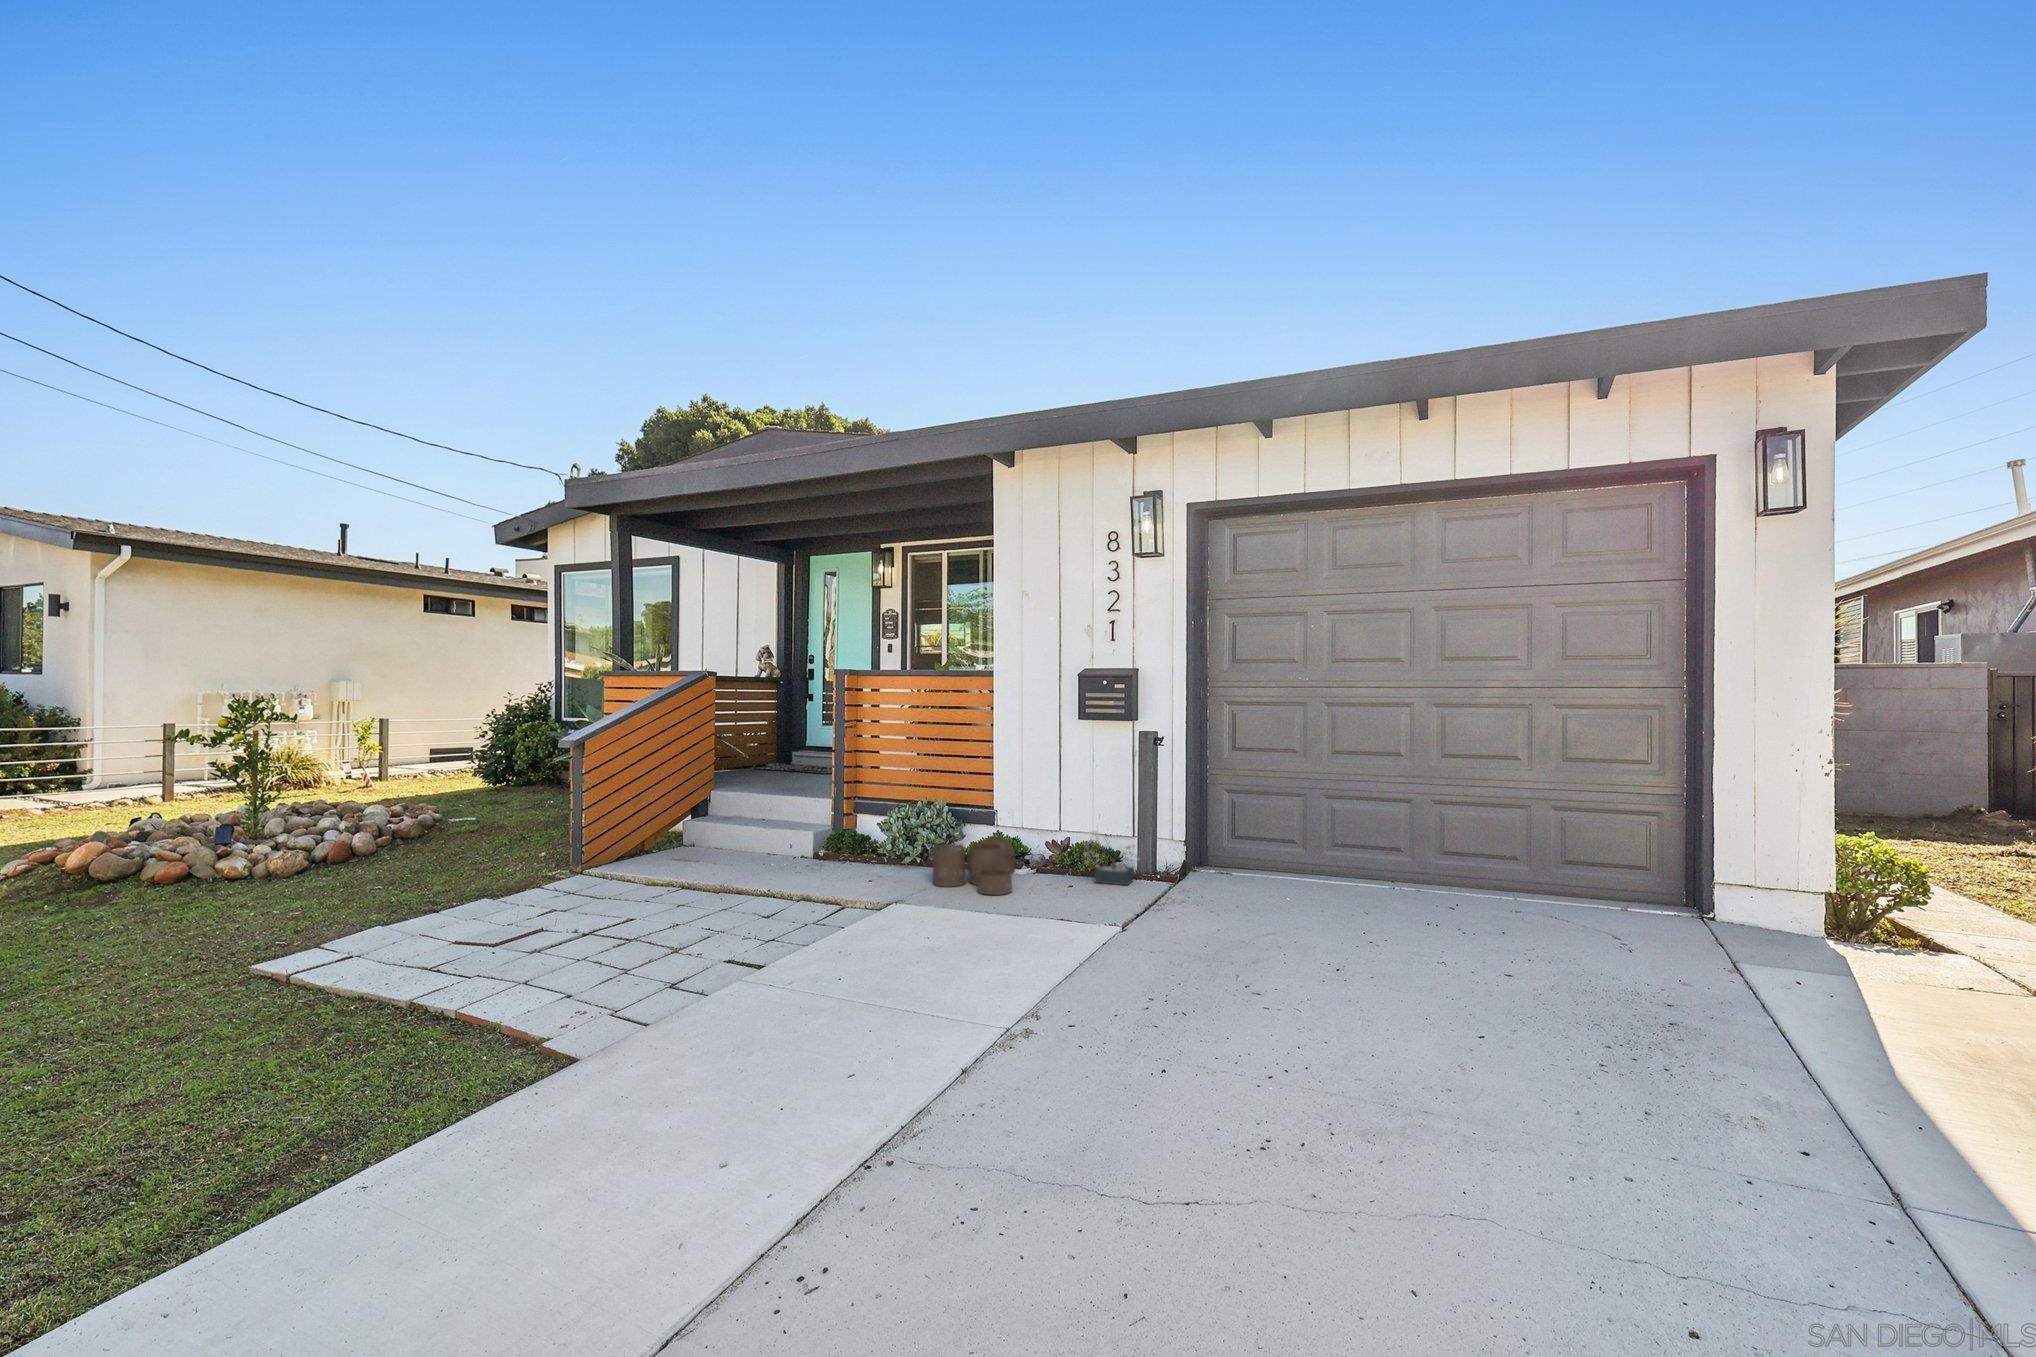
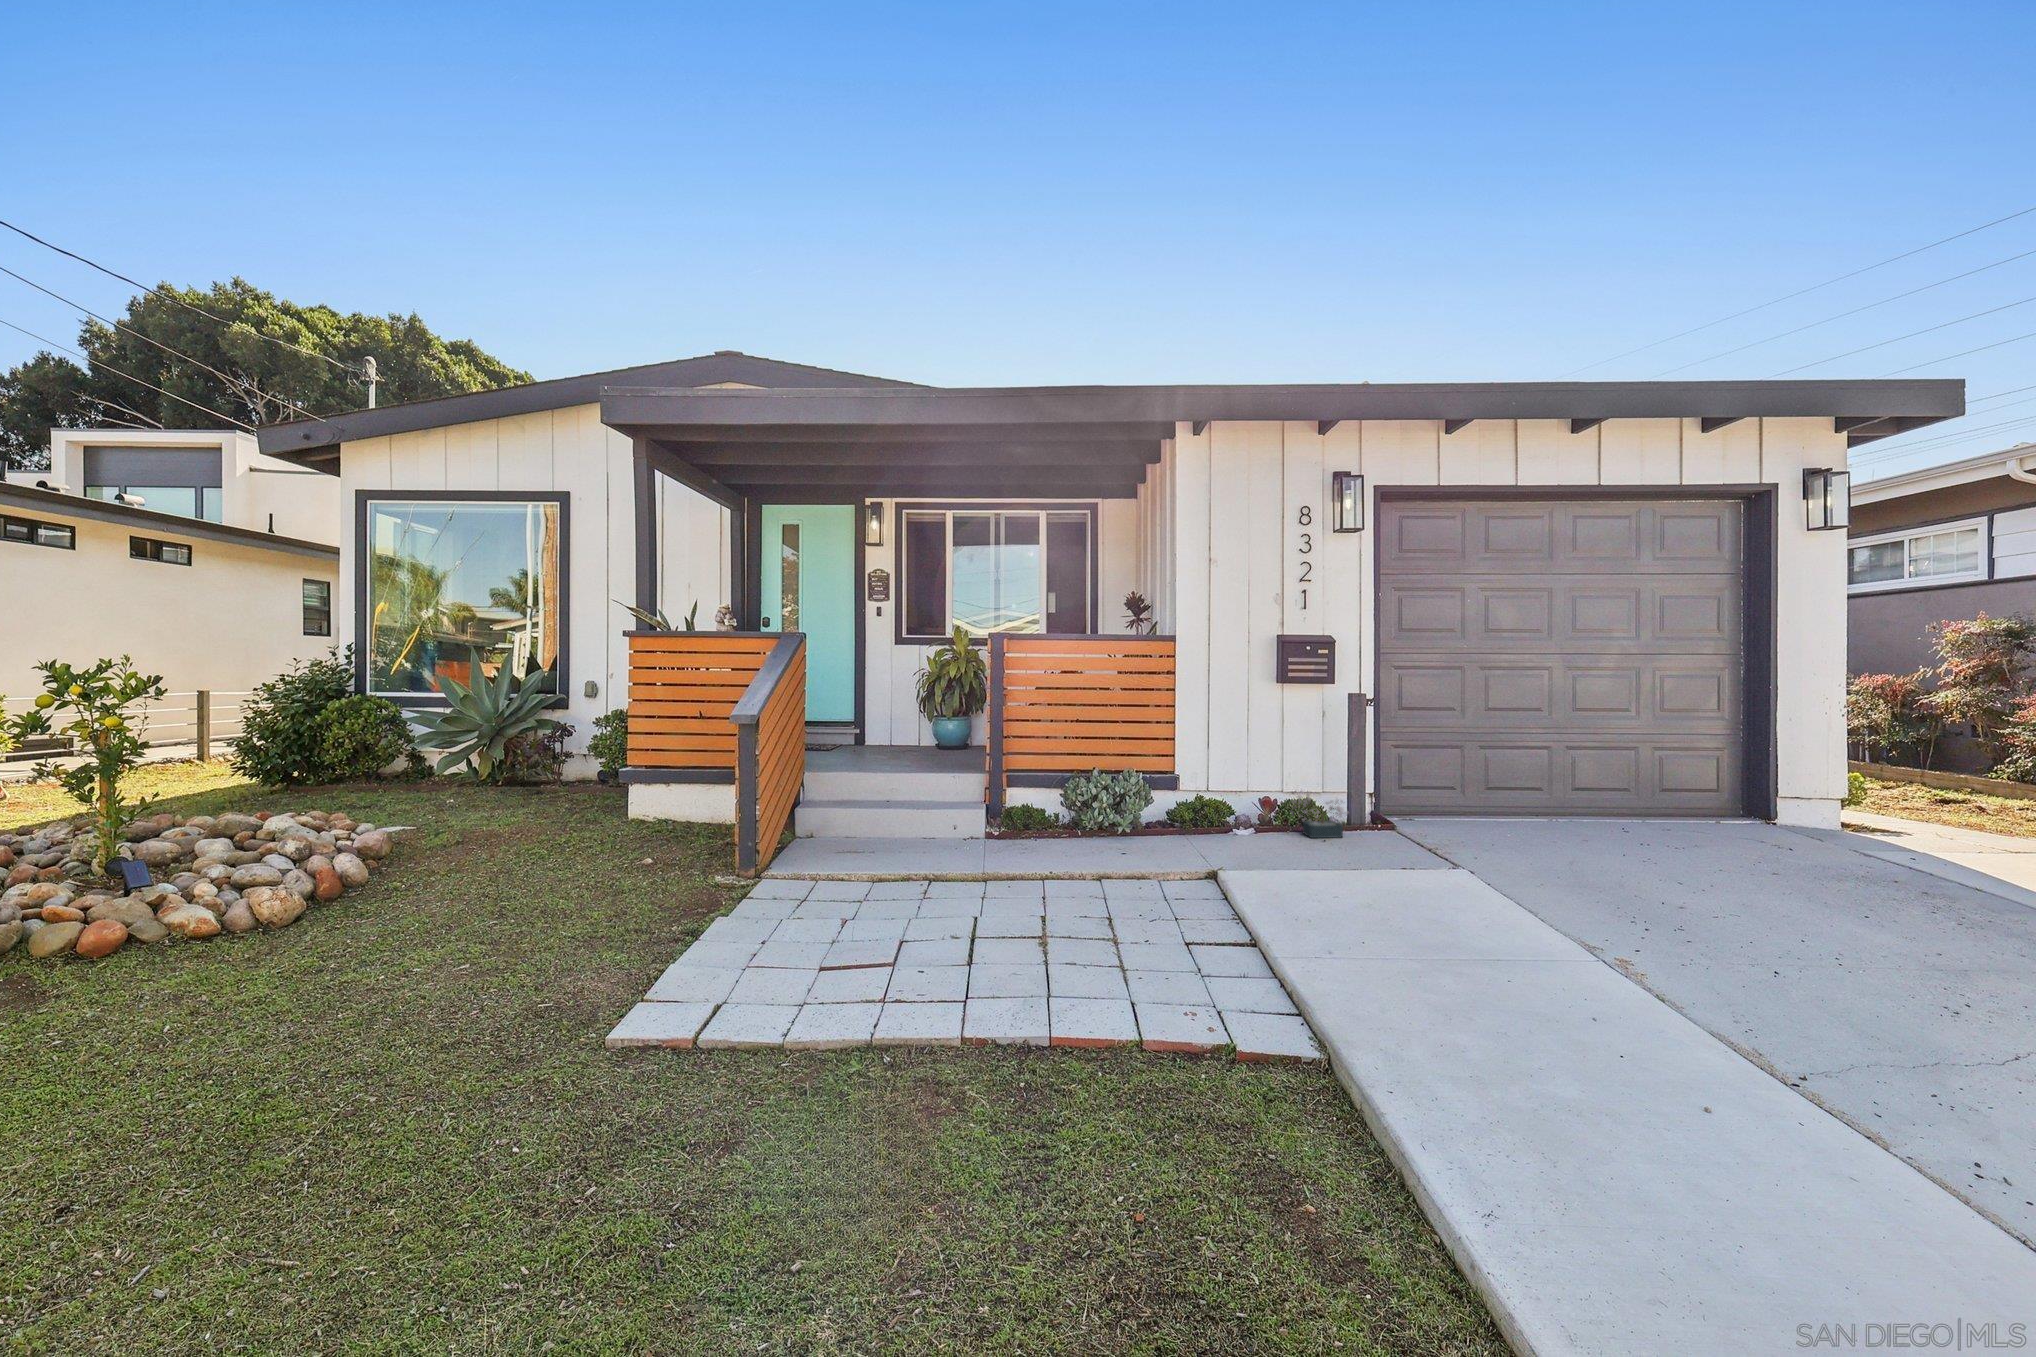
woven basket: present [932,836,1015,895] -> none [1174,800,1273,859]

